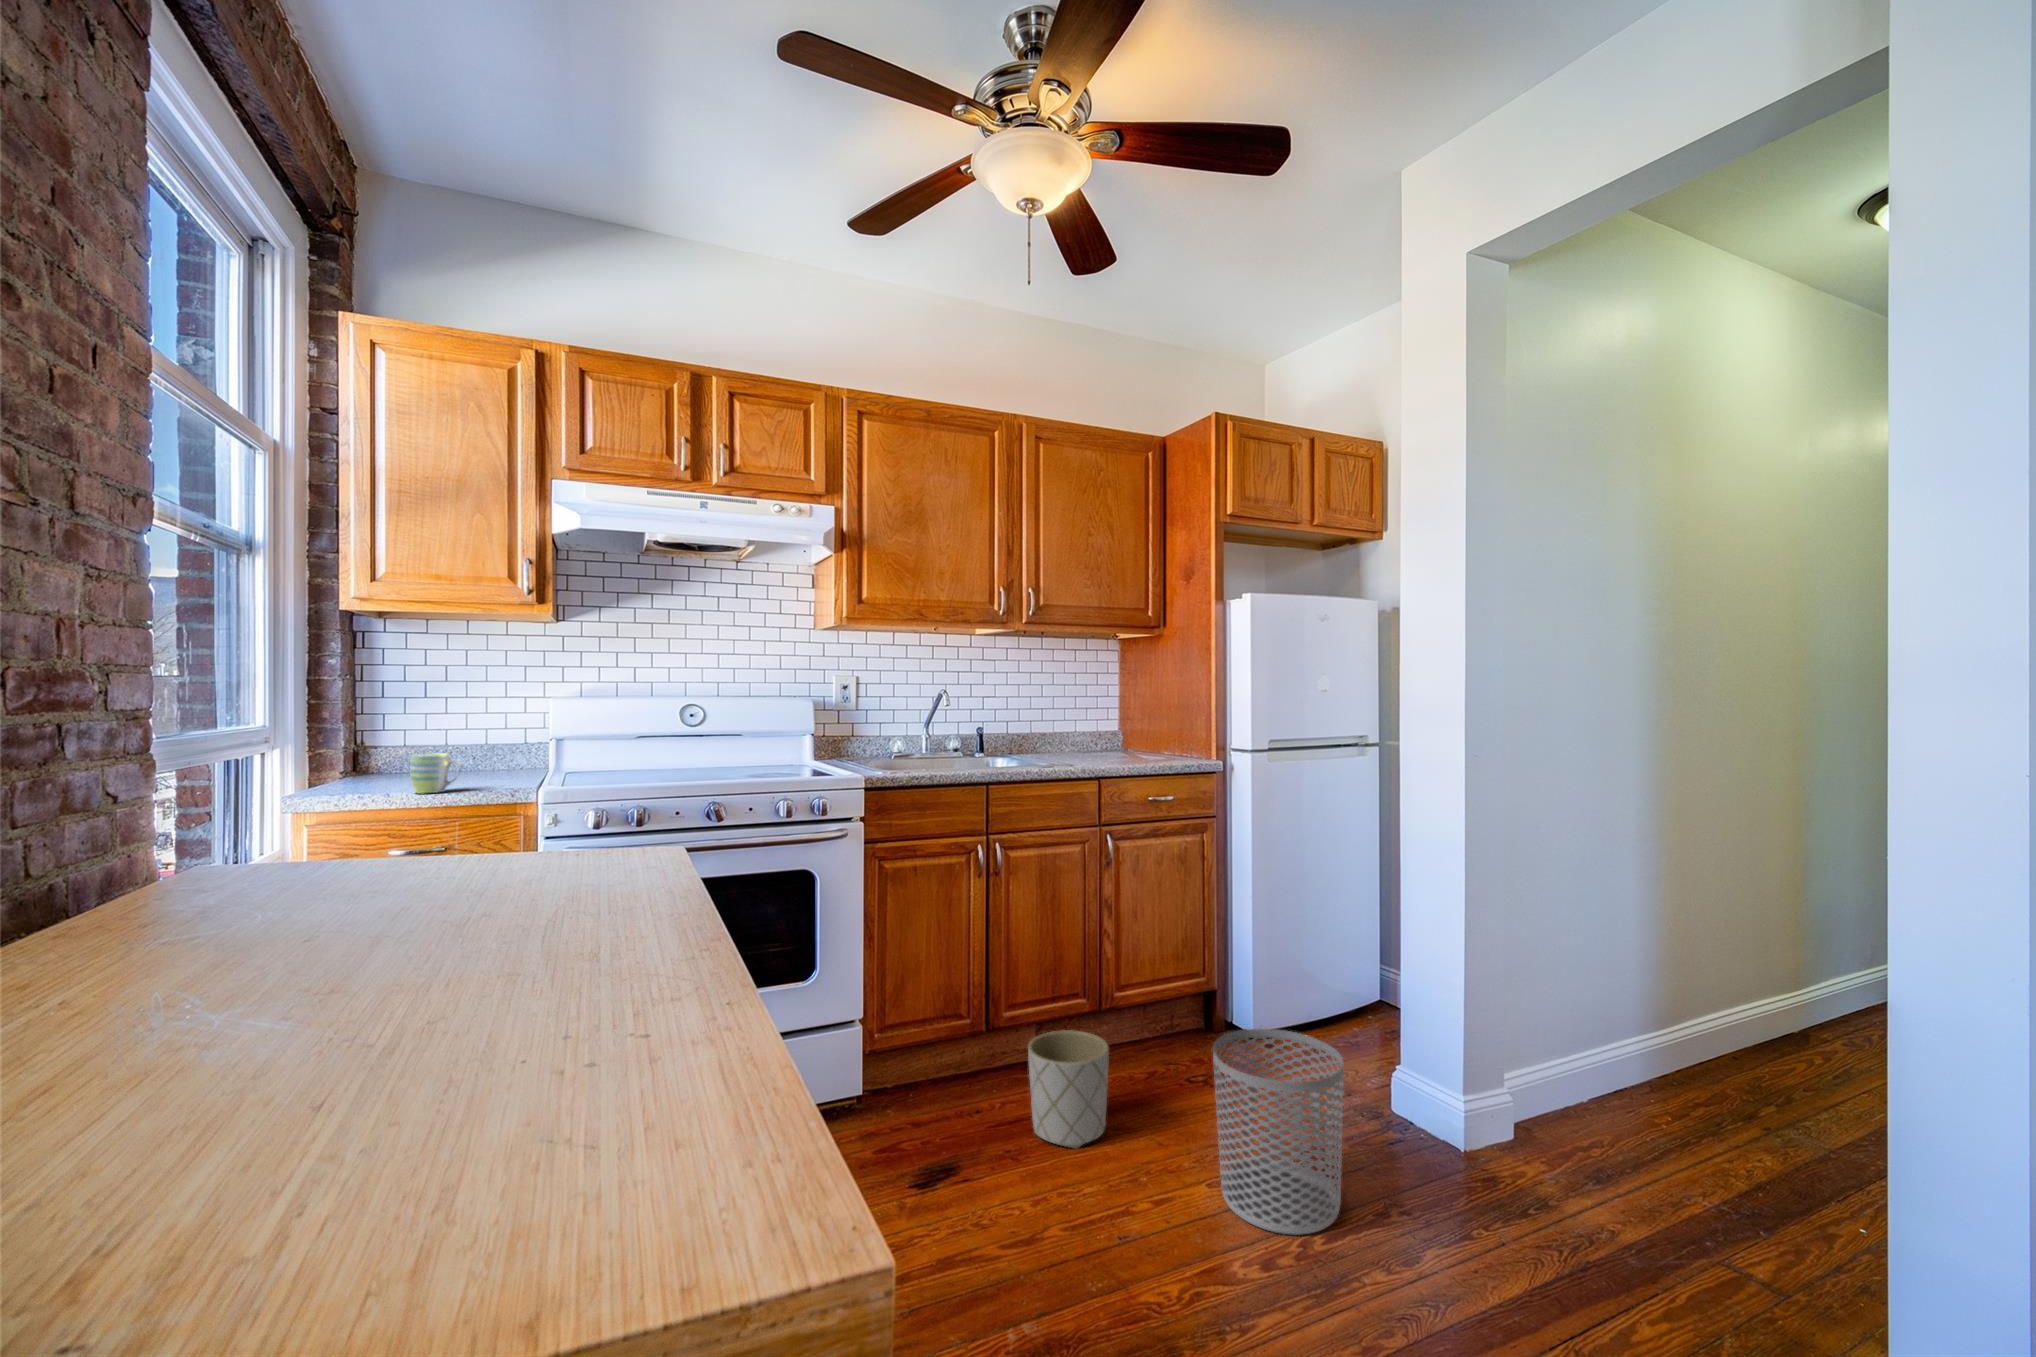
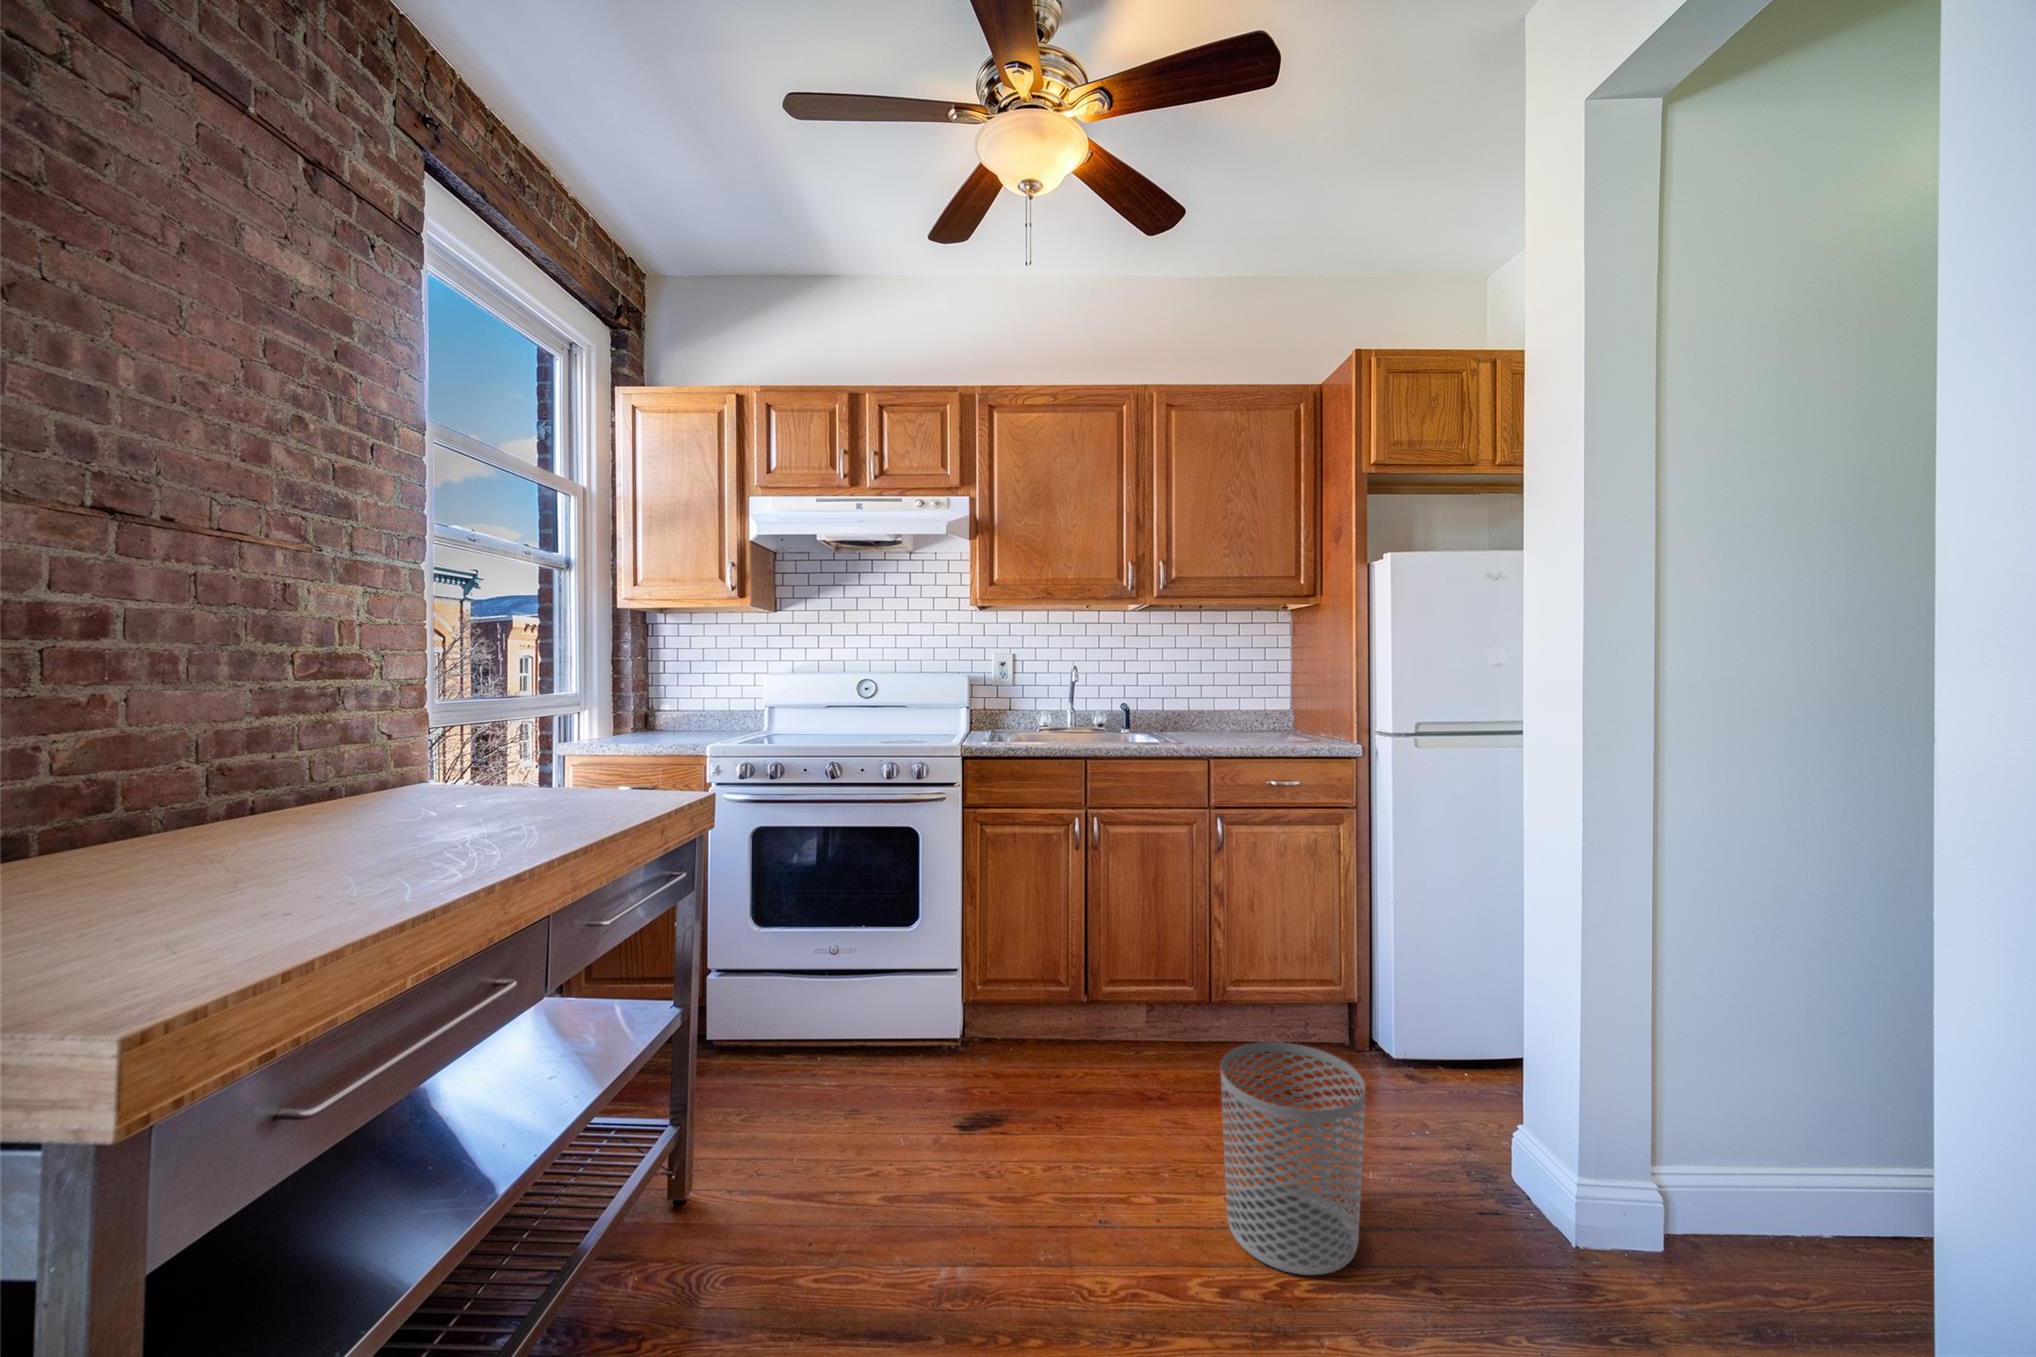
mug: present [410,753,462,793] -> none [639,714,673,744]
planter: present [1028,1030,1109,1149] -> none [1087,1009,1168,1127]

